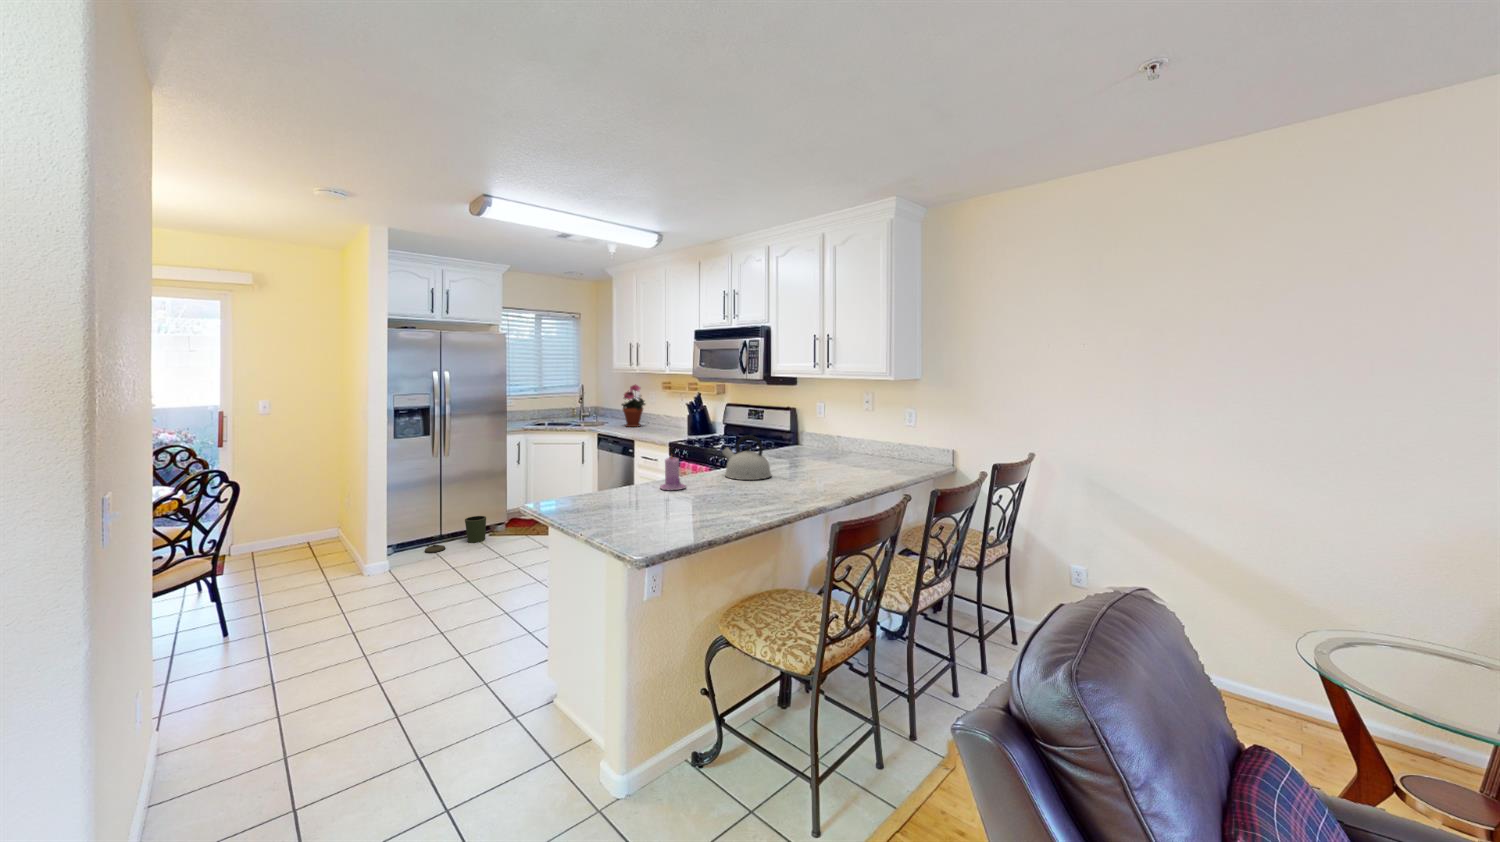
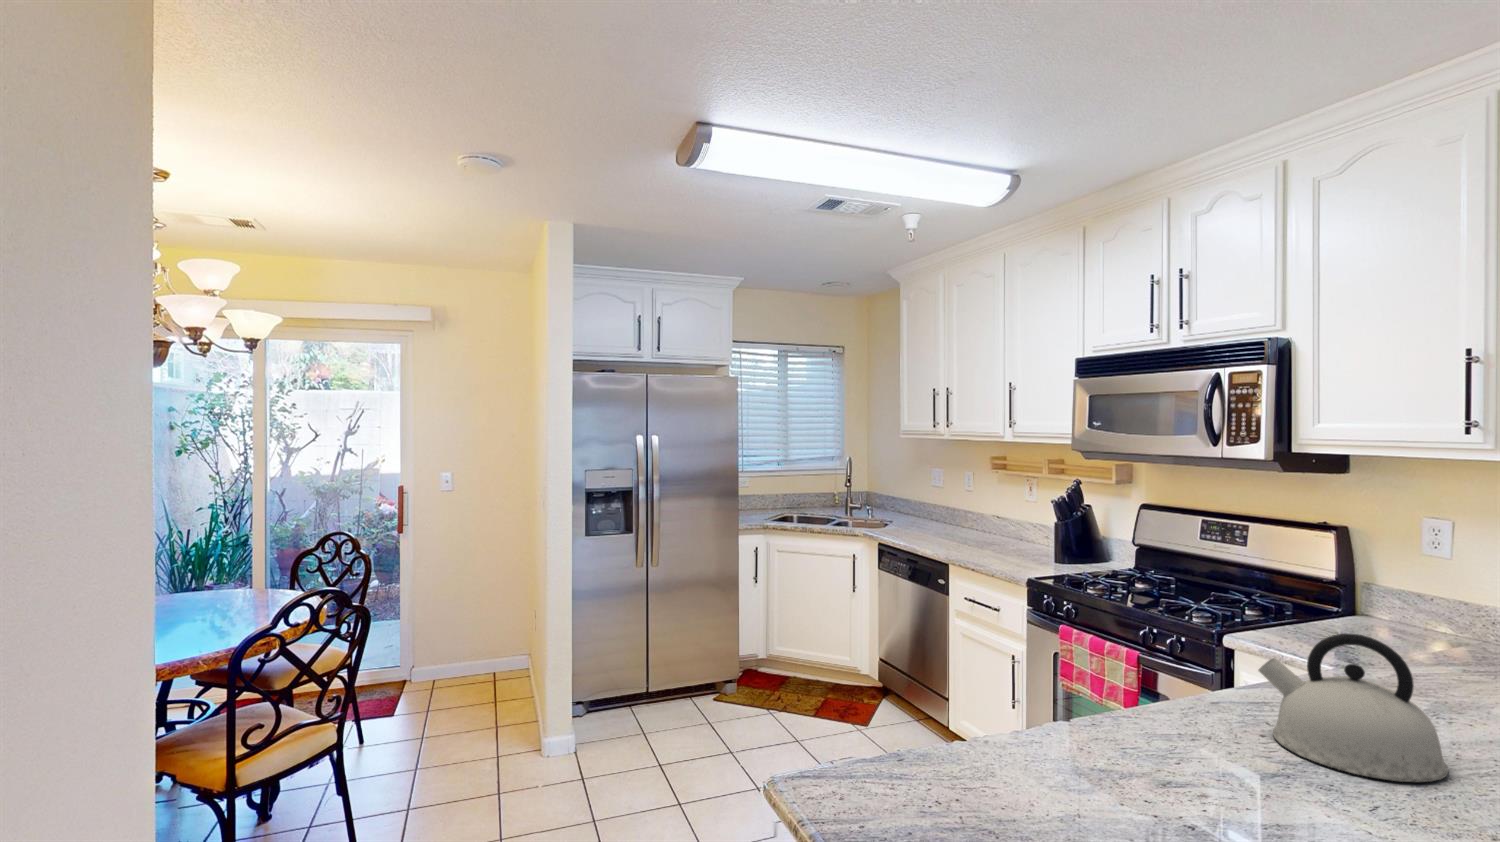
potted plant: present [622,384,645,427] -> none [916,458,961,534]
candle: present [660,456,686,490] -> none [1116,688,1205,806]
trash can: present [425,516,486,553] -> none [612,669,701,727]

